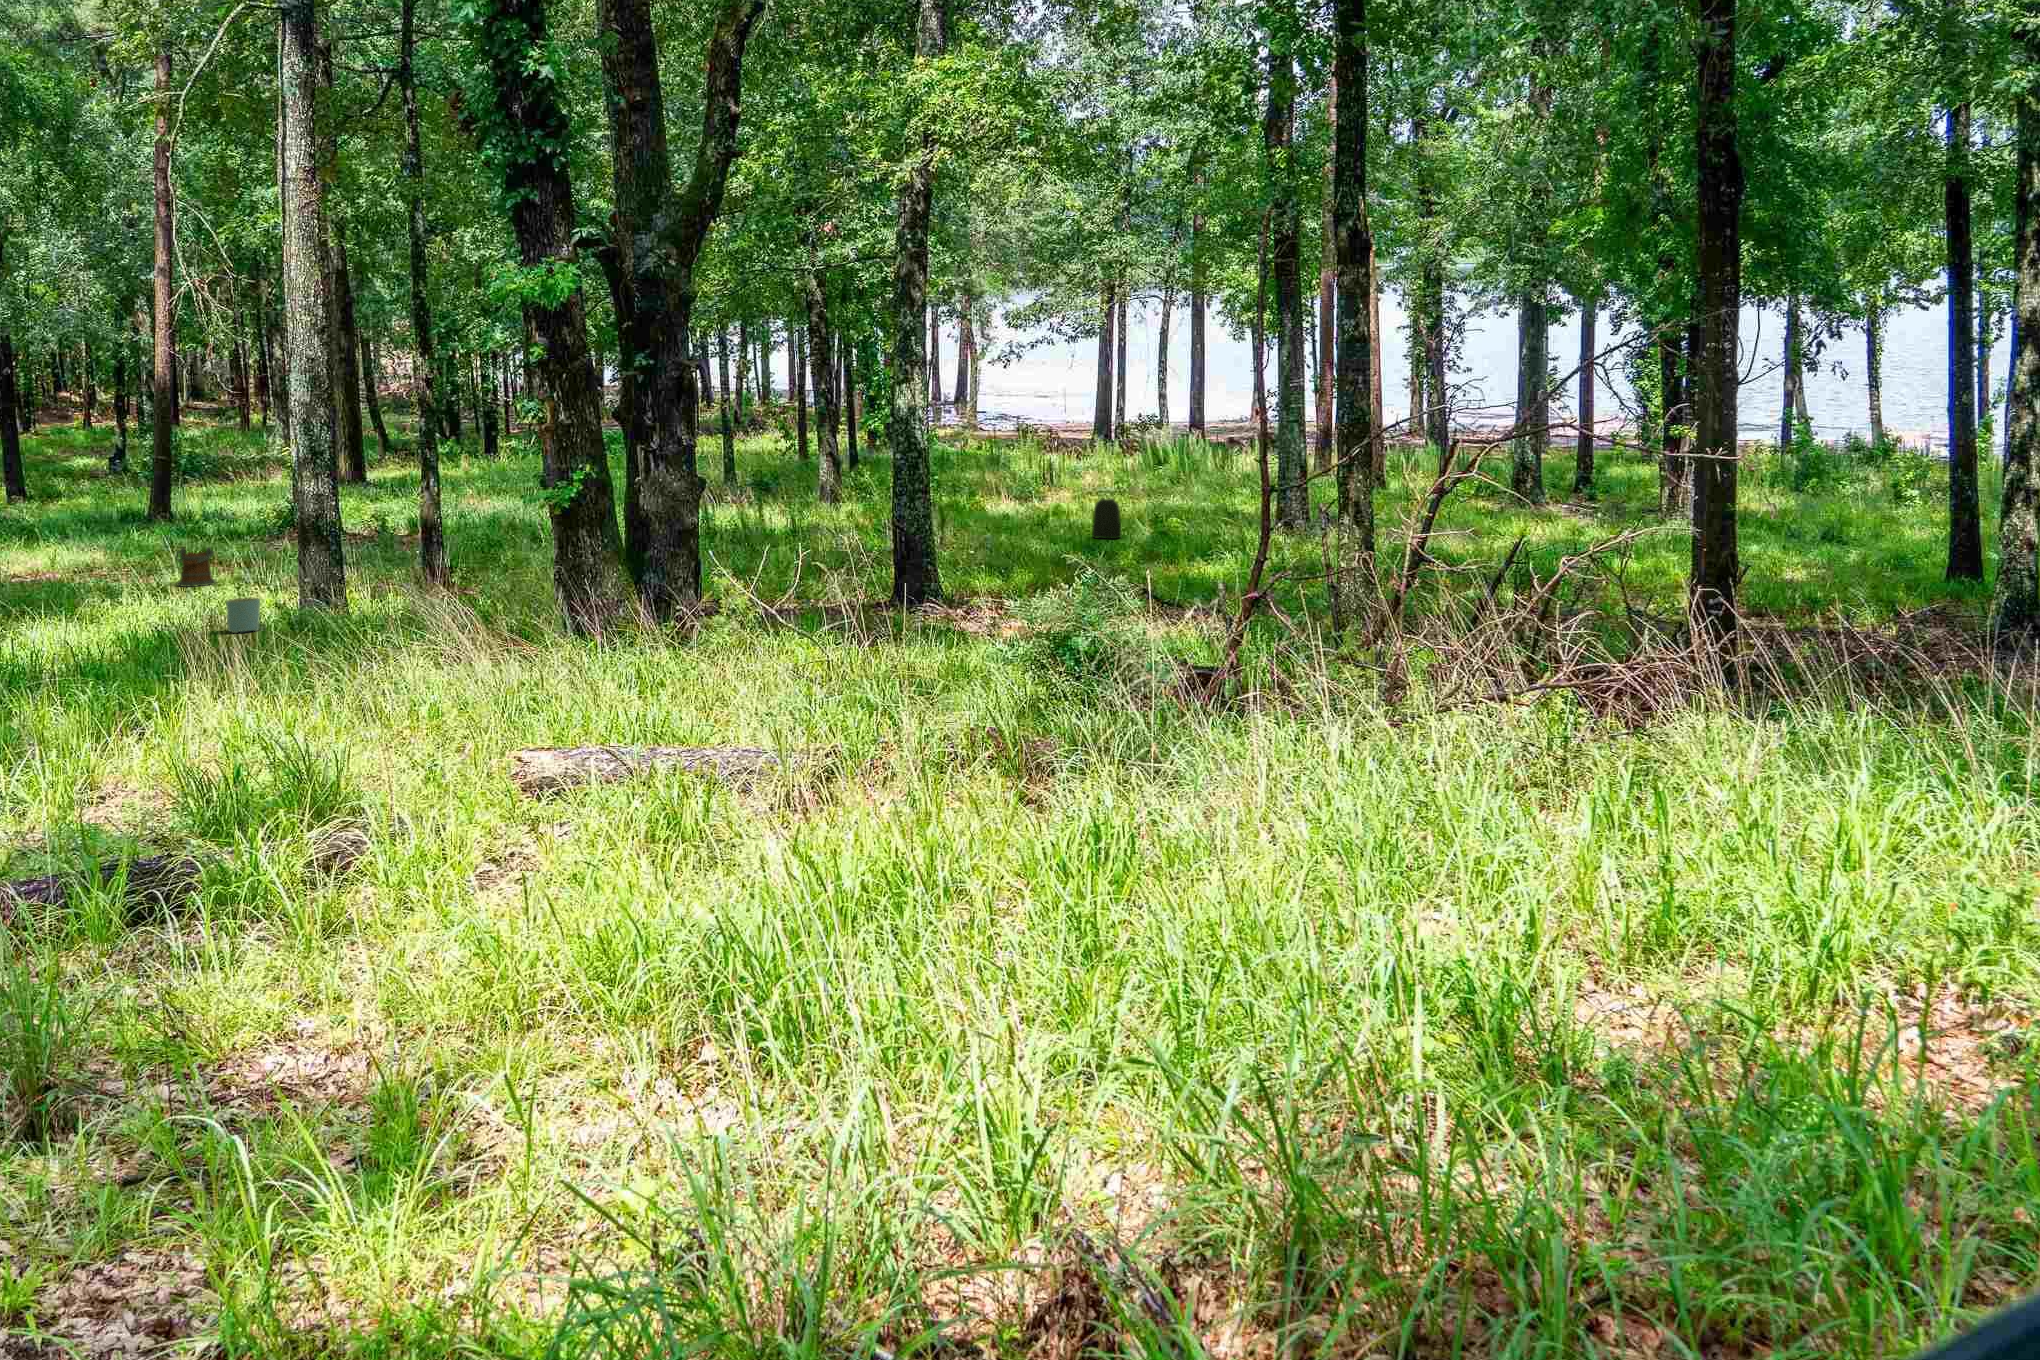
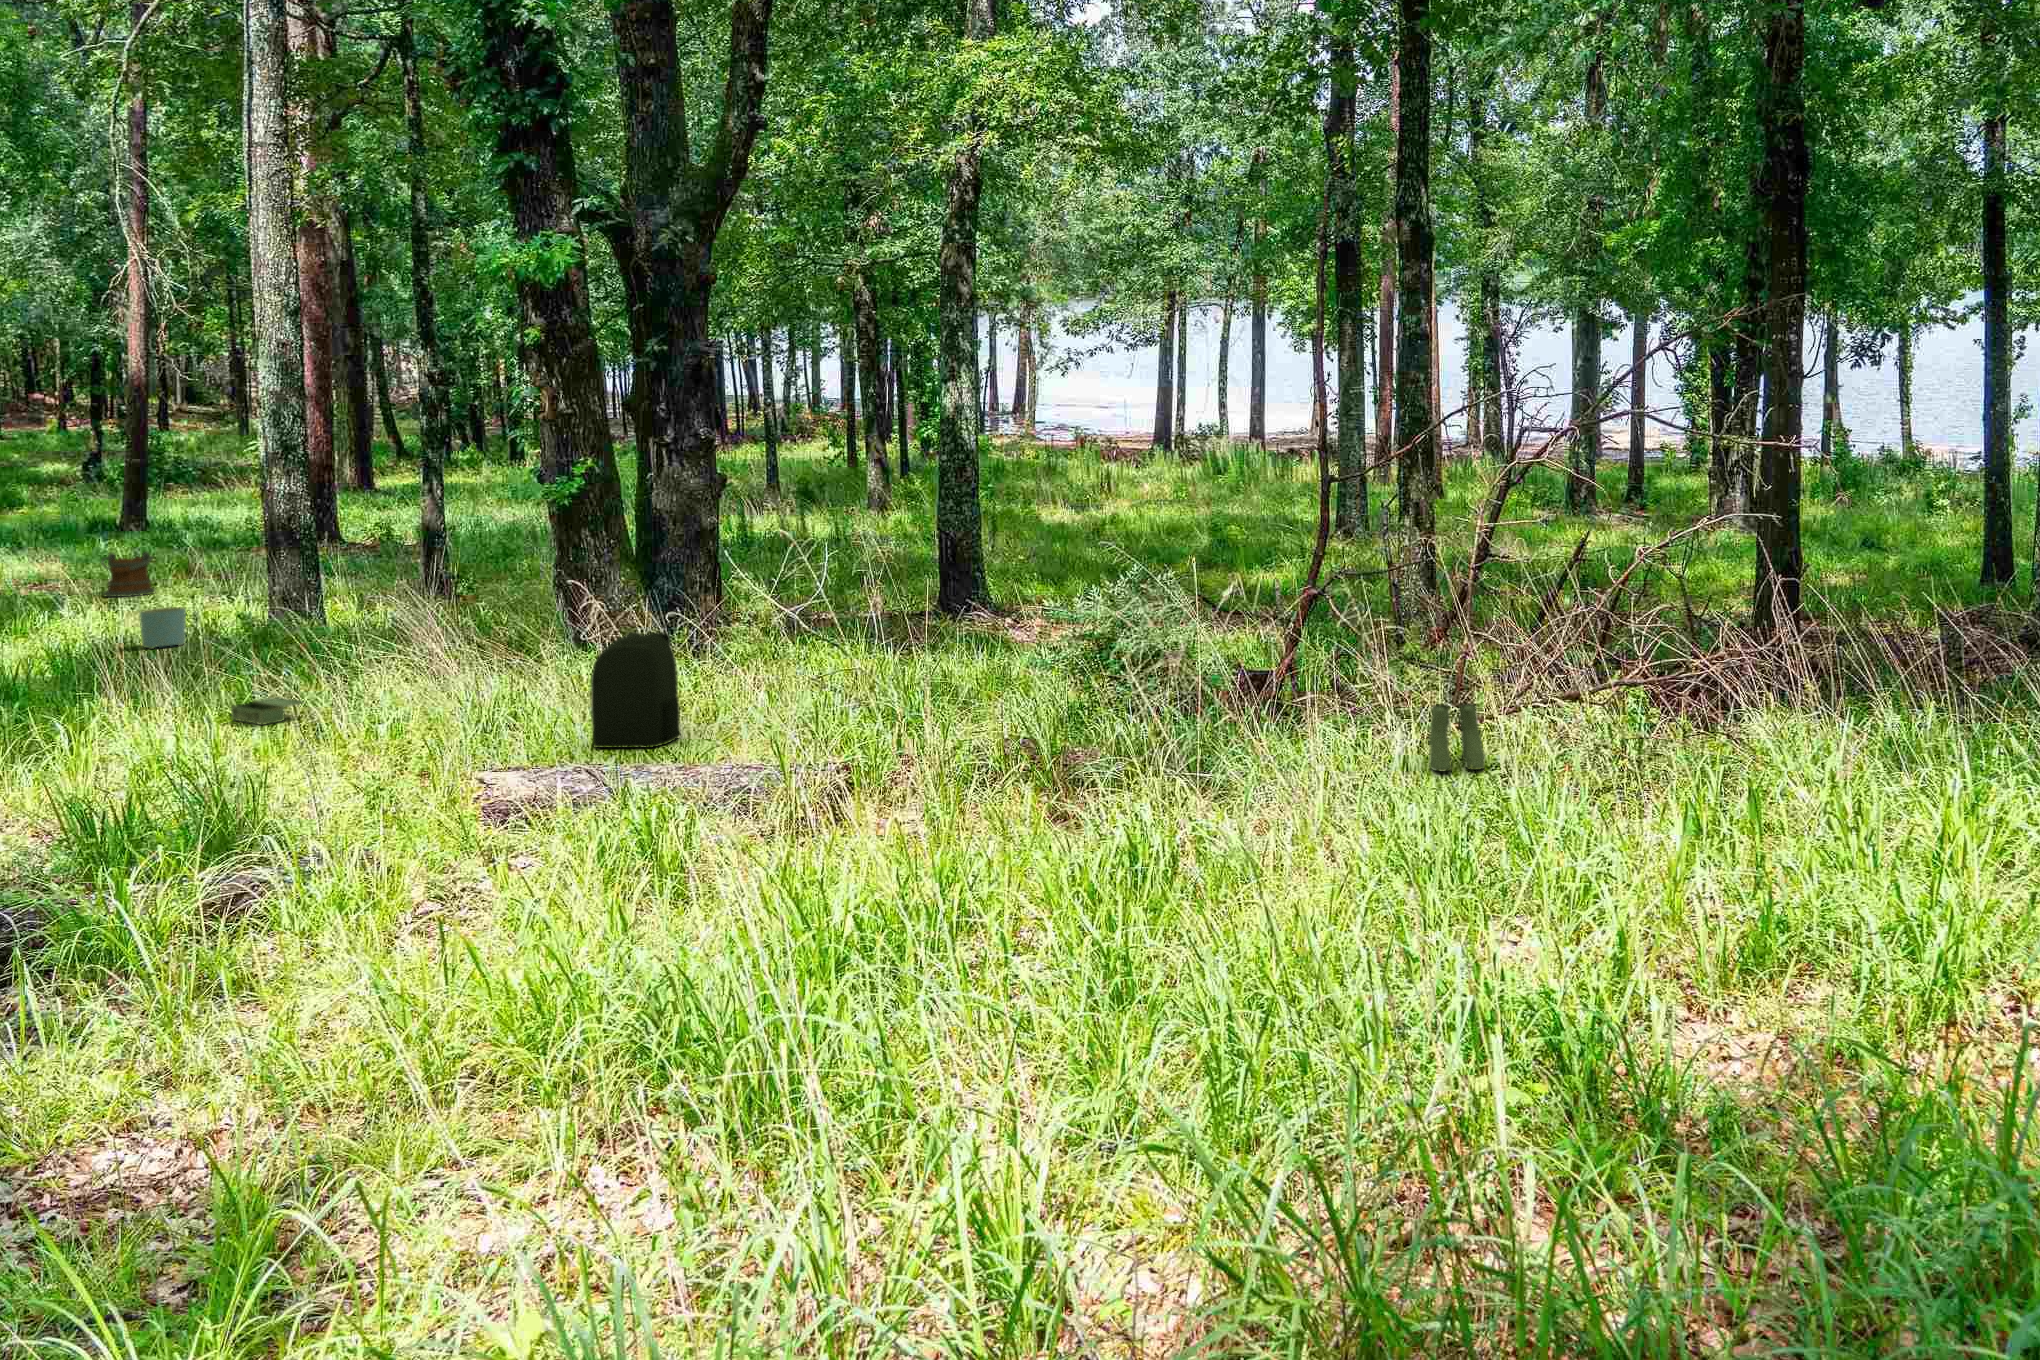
backpack: present [1092,498,1121,539] -> present [591,632,681,748]
toolbox: none [323,678,379,701] -> present [231,697,304,725]
boots: none [1375,720,1431,784] -> present [1428,703,1485,771]

